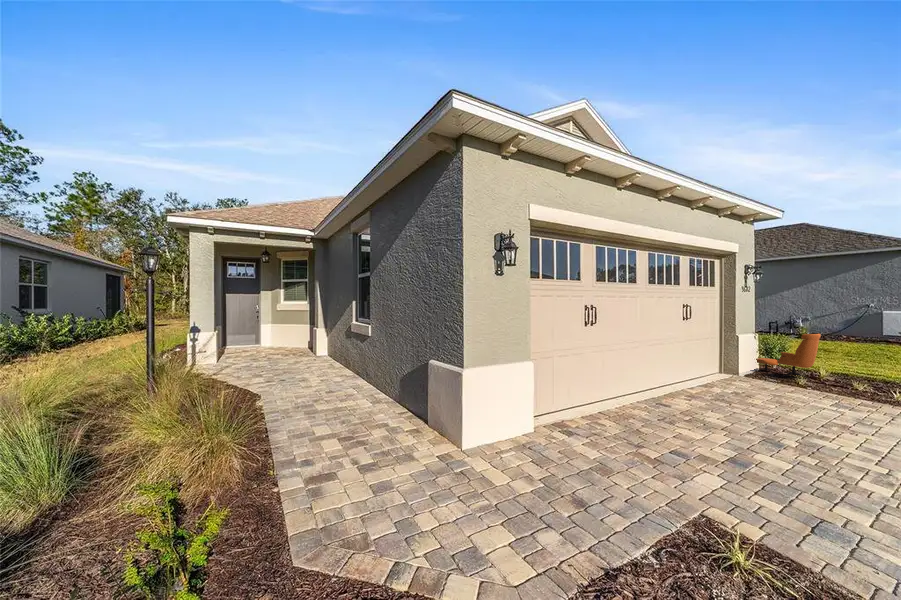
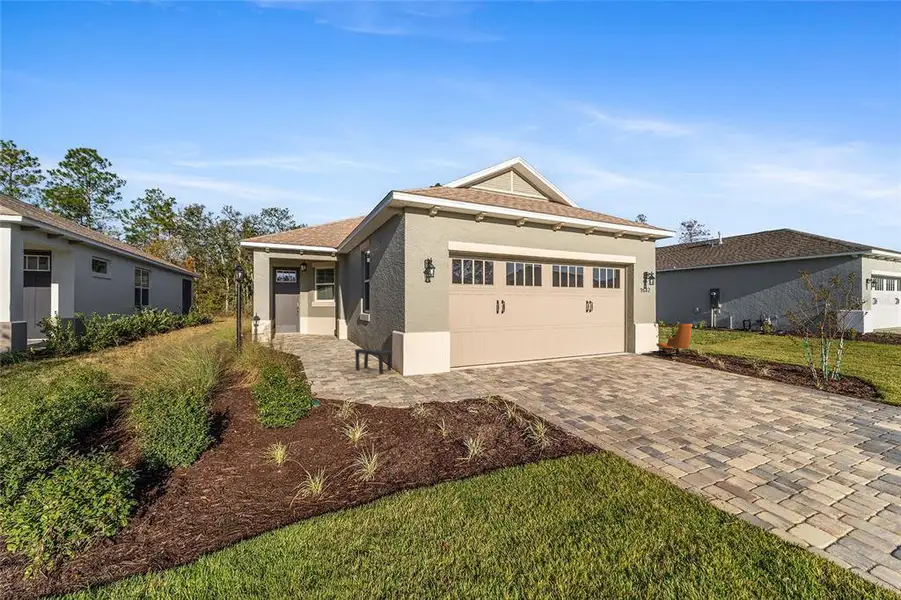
bench: none [356,384,422,434] -> present [355,349,392,374]

